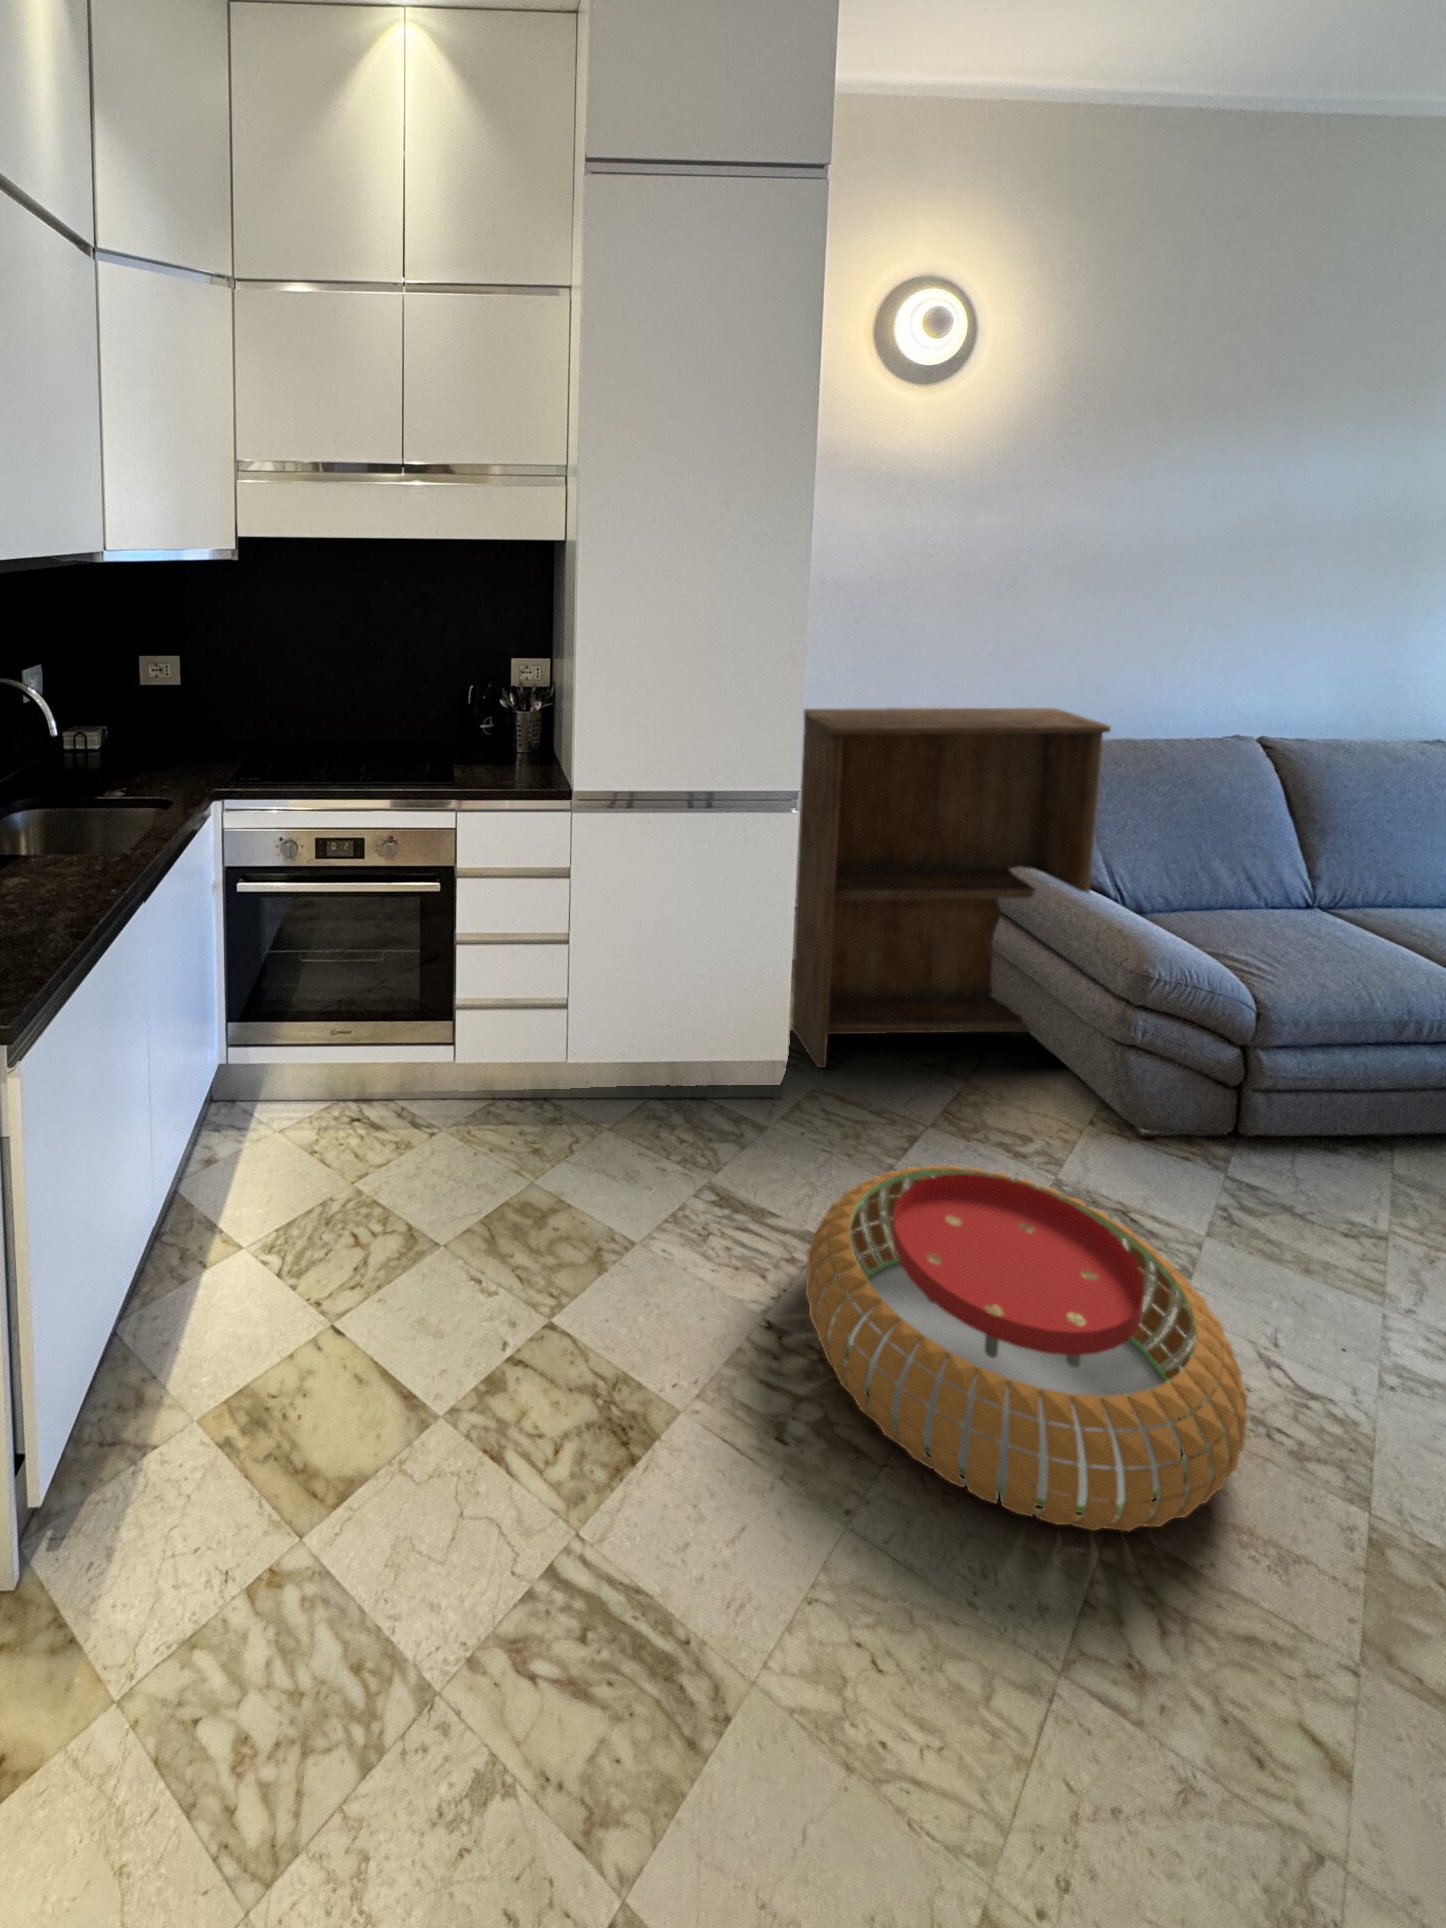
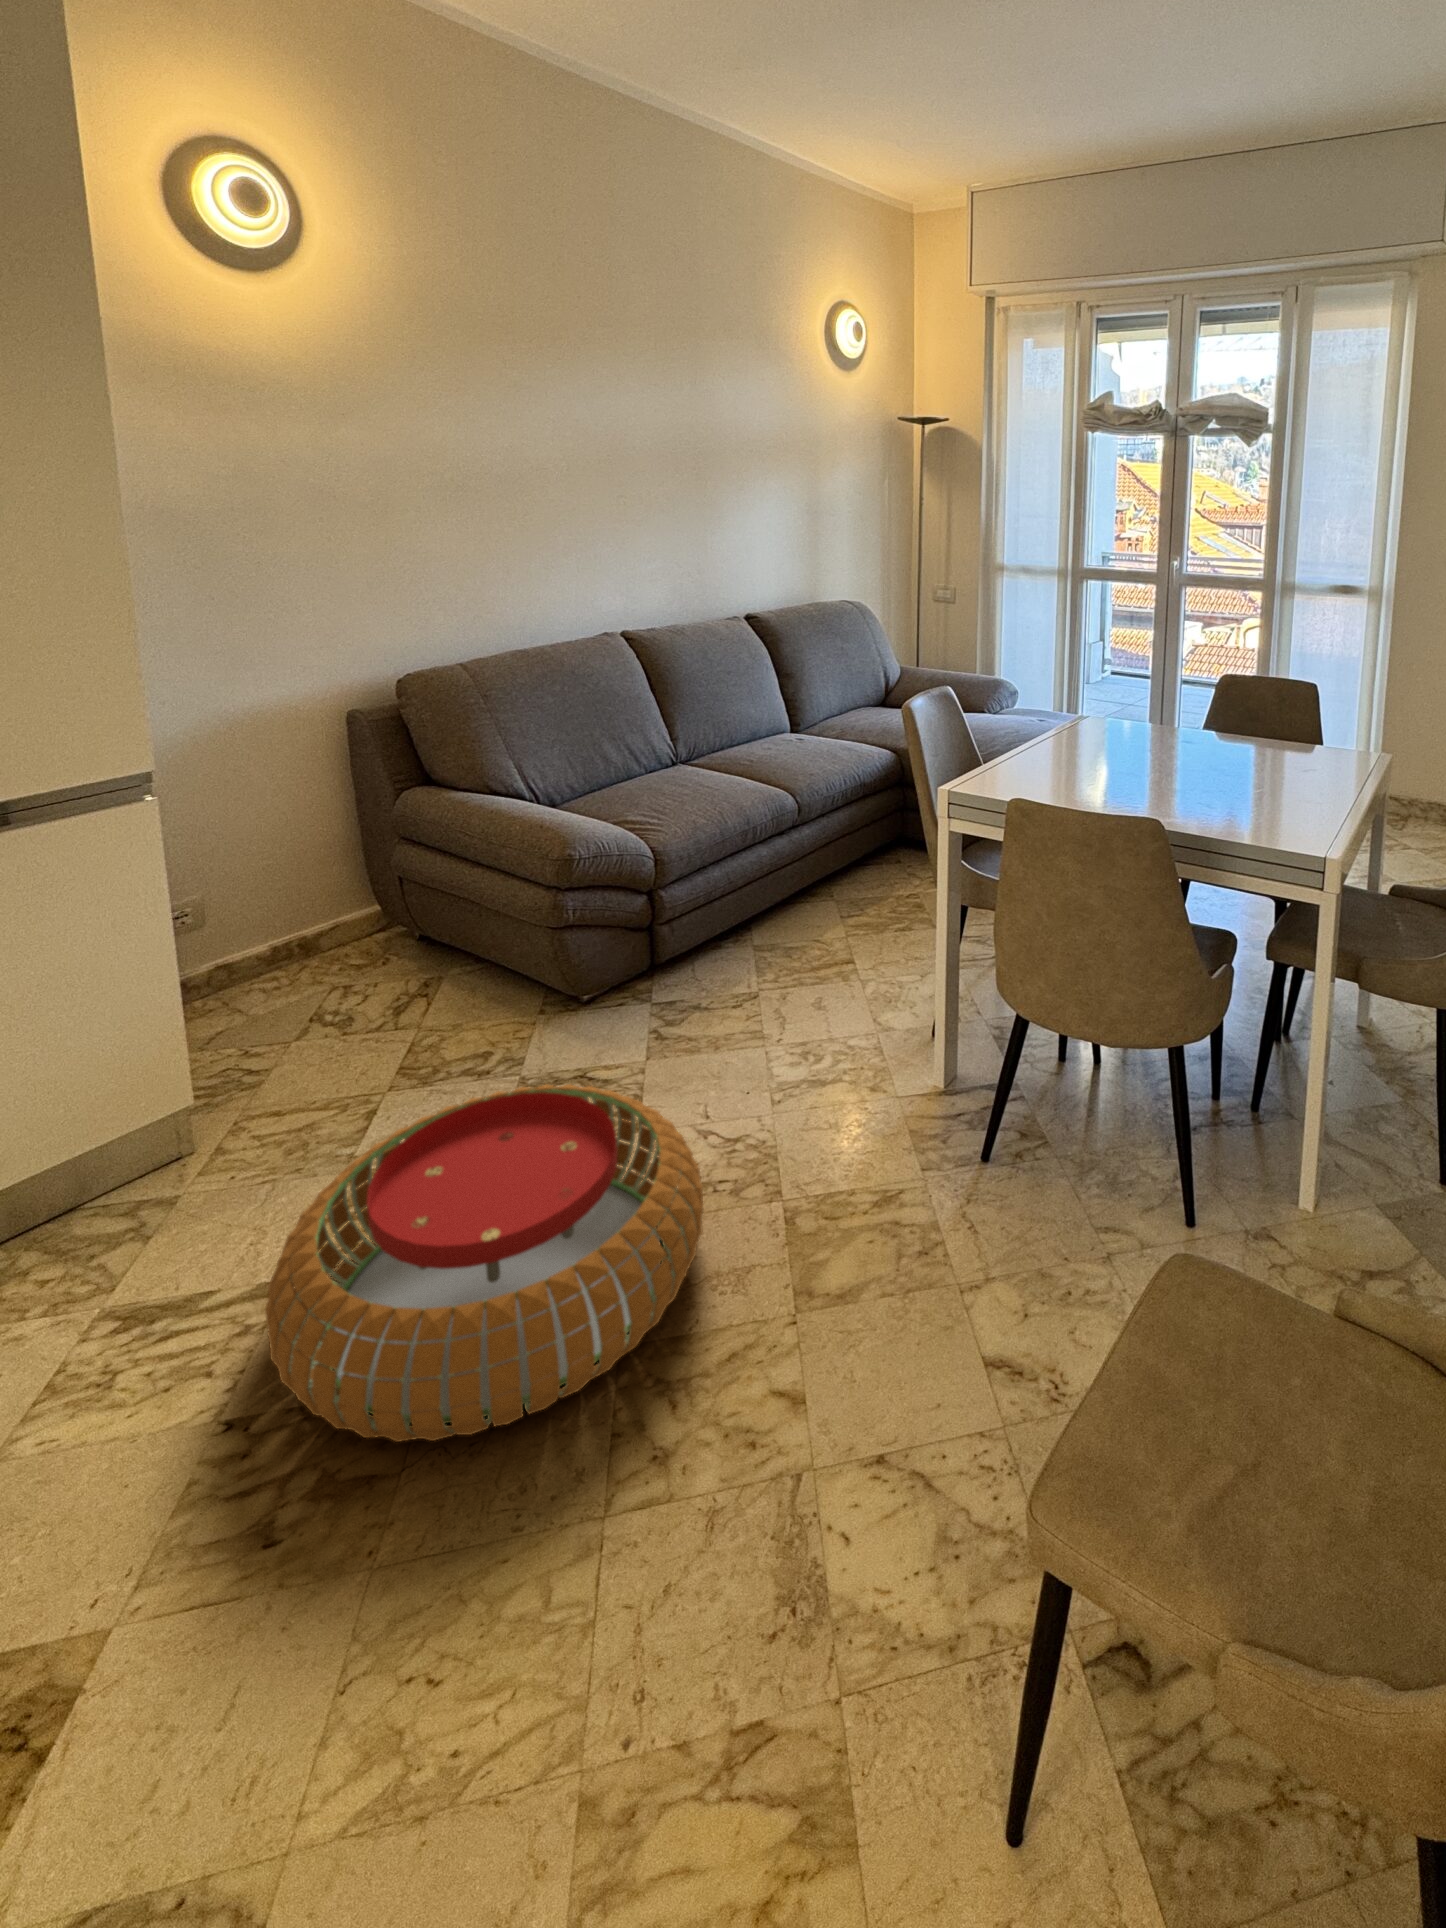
bookshelf: present [792,708,1111,1068] -> none [133,629,519,1093]

